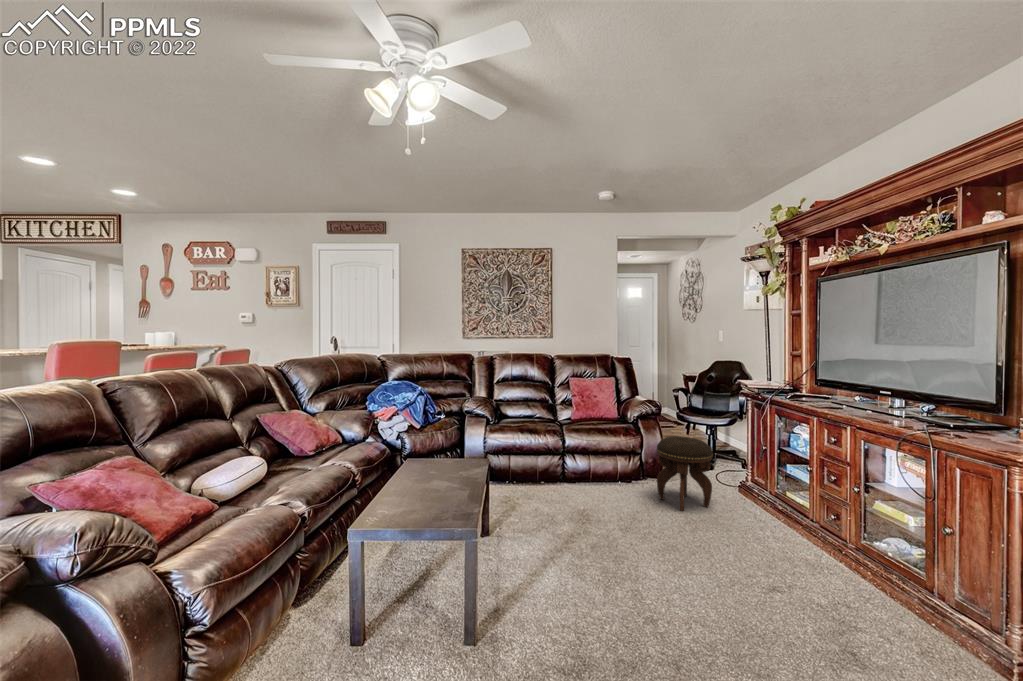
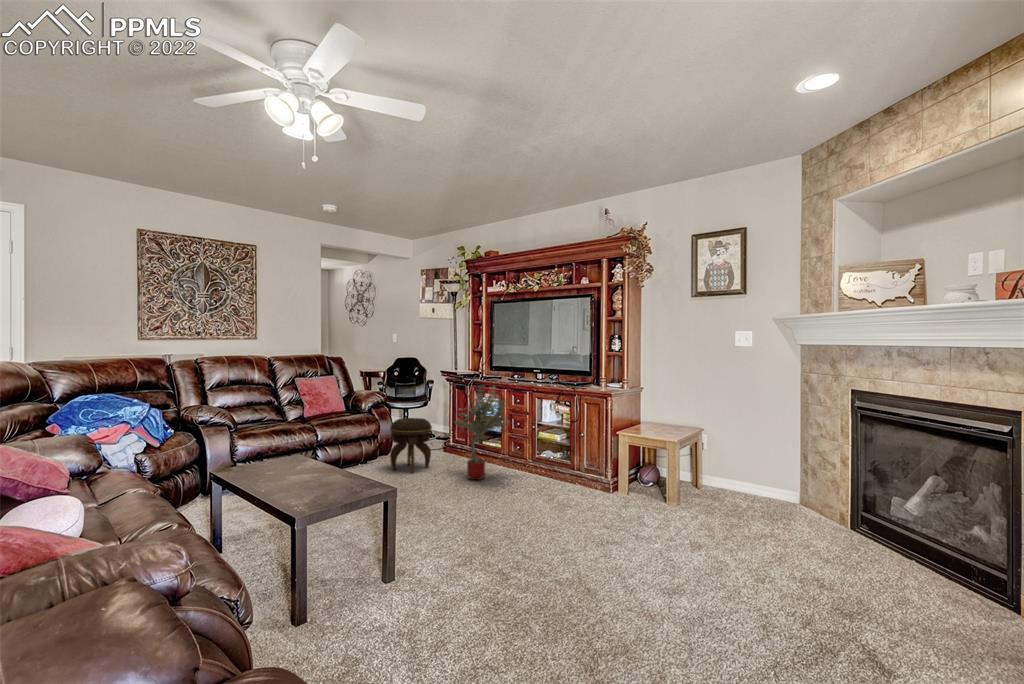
potted tree: none [742,407,841,554] -> present [455,385,509,480]

